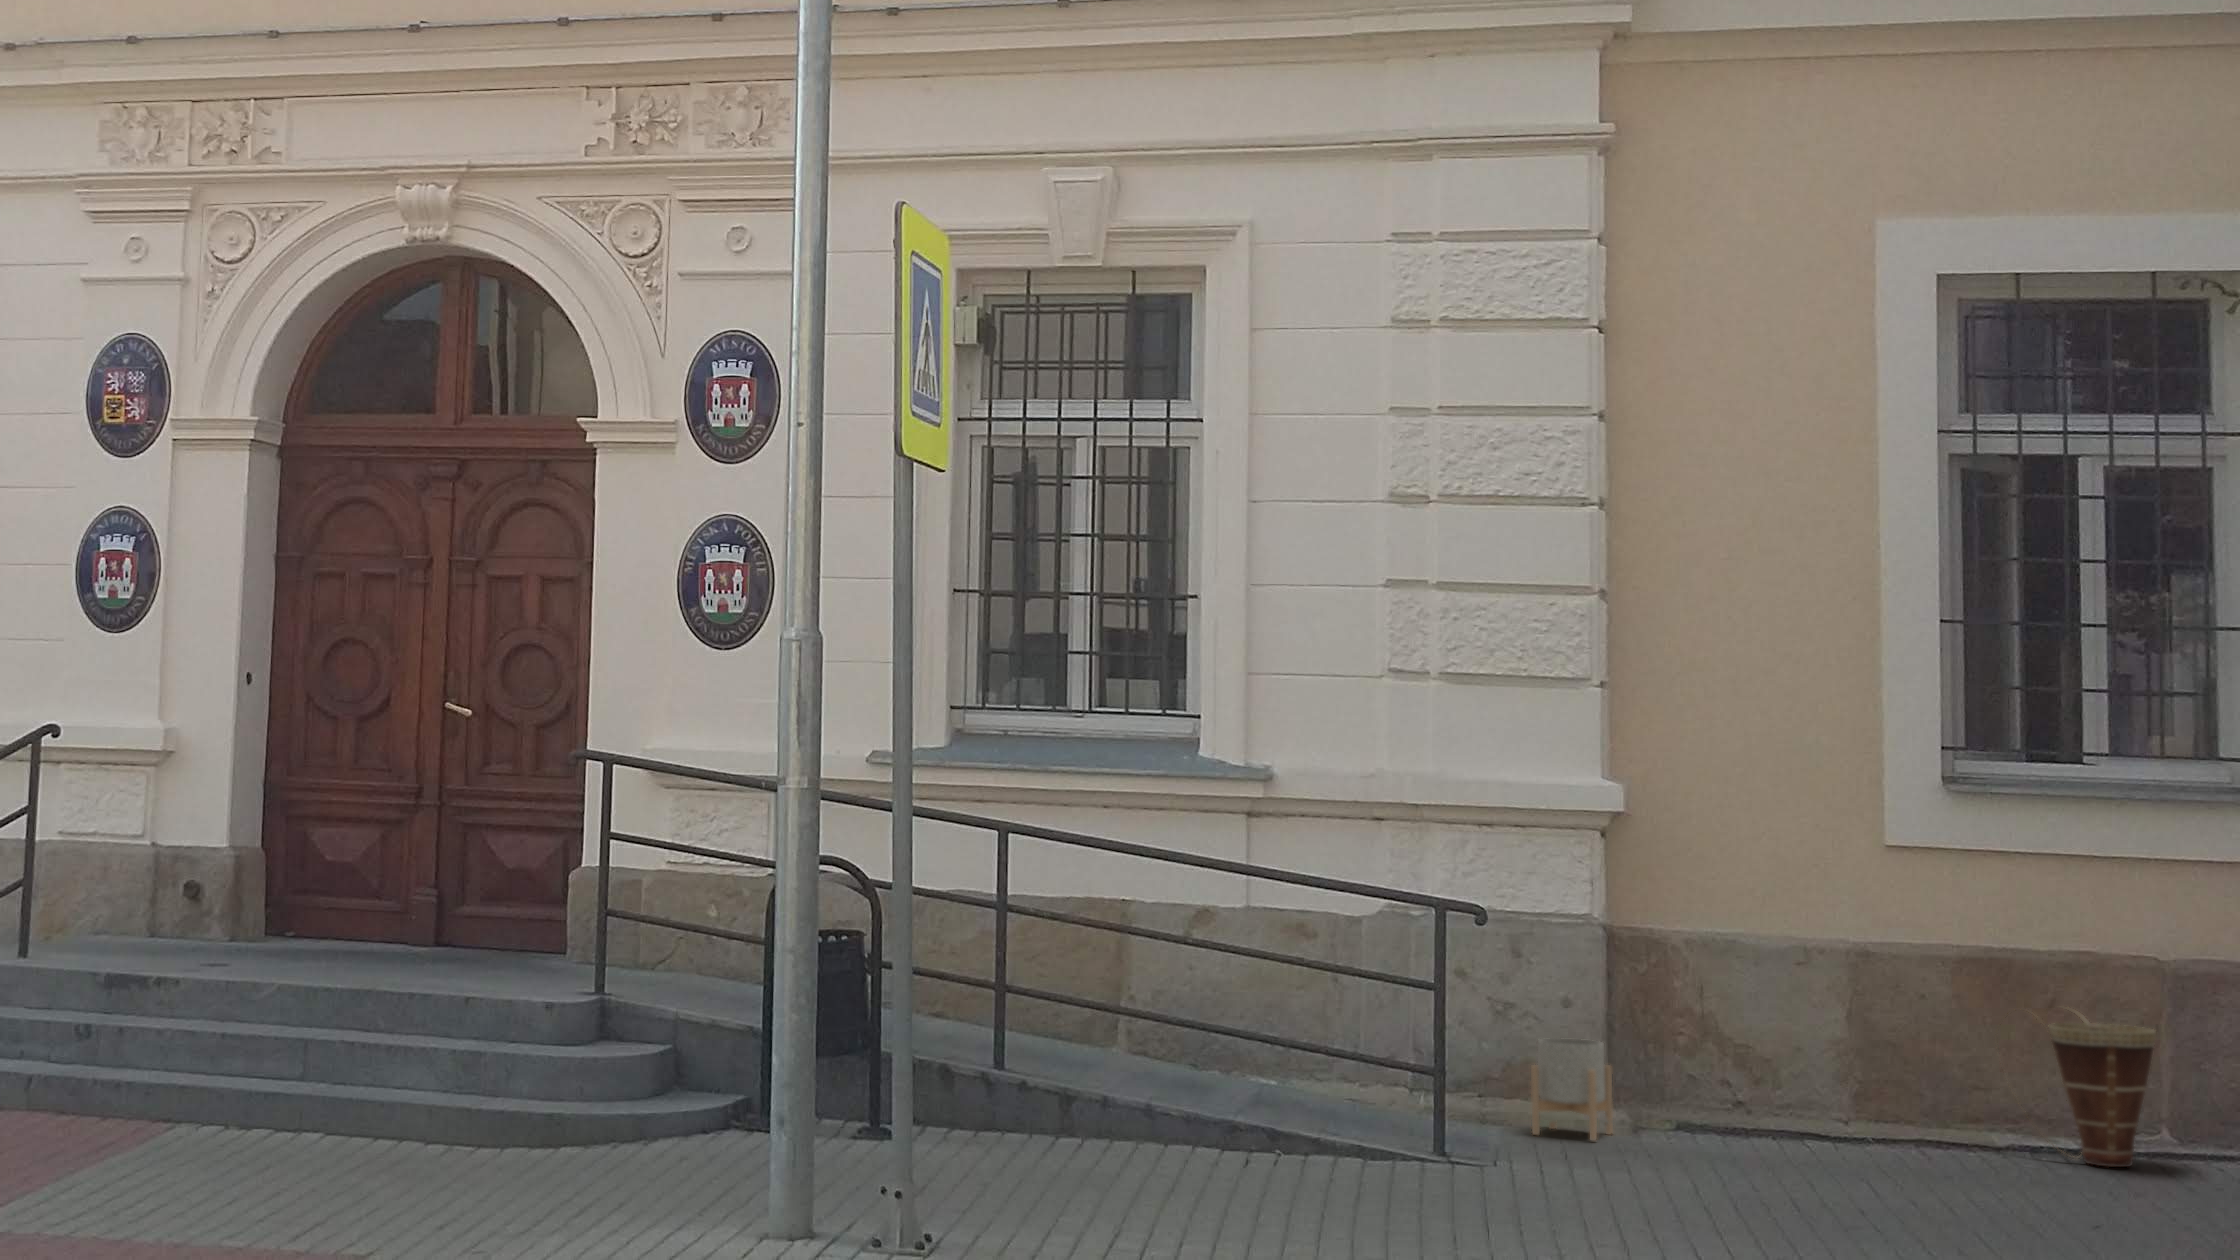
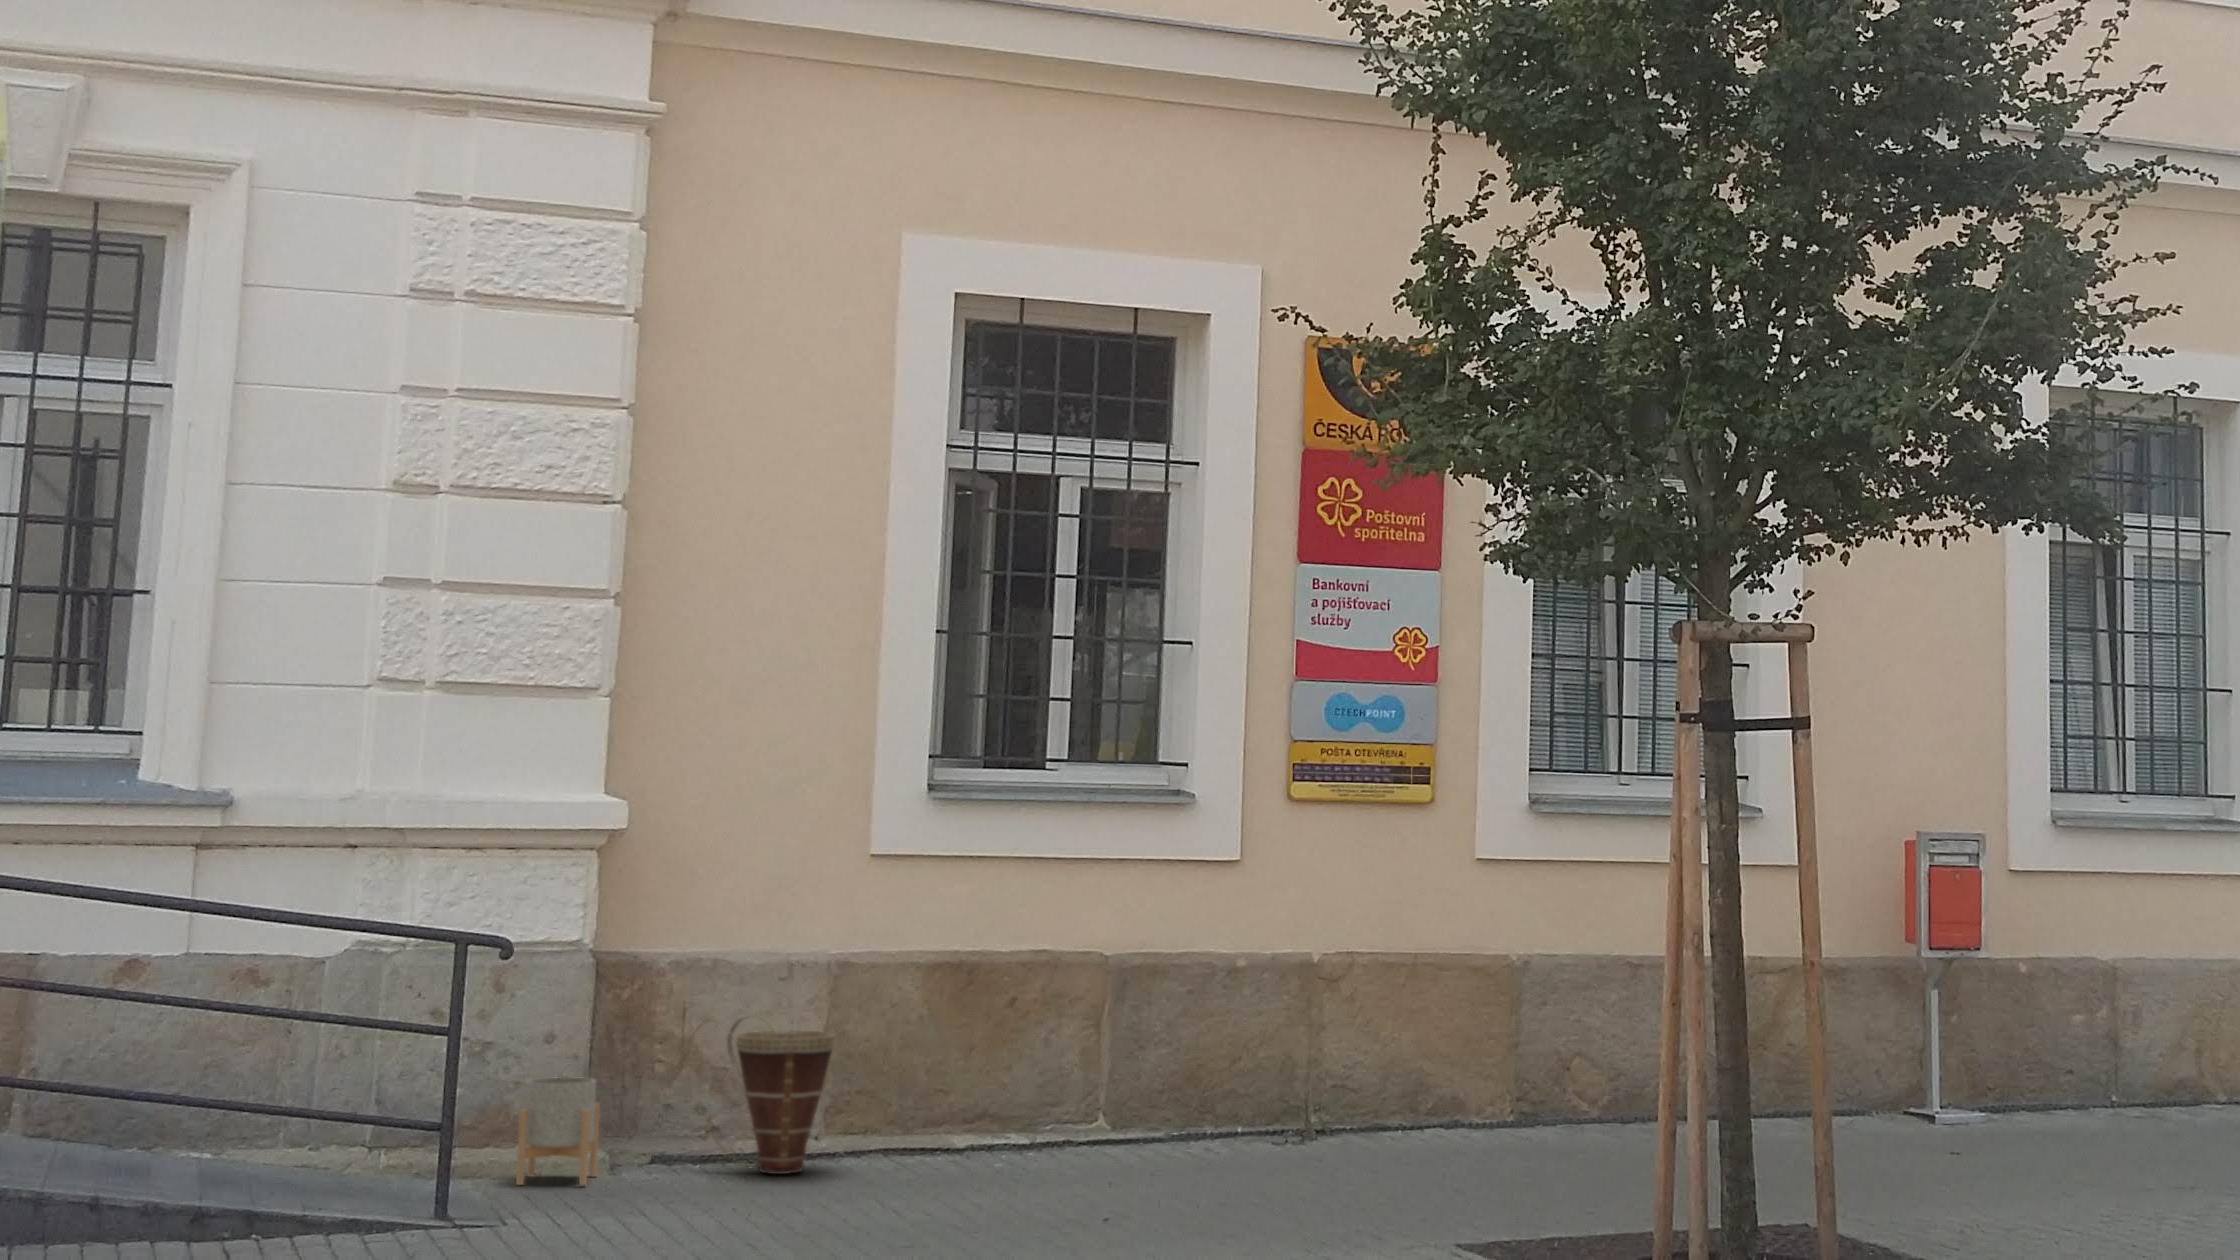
basket: present [2000,1009,2157,1167] -> present [686,1016,835,1174]

